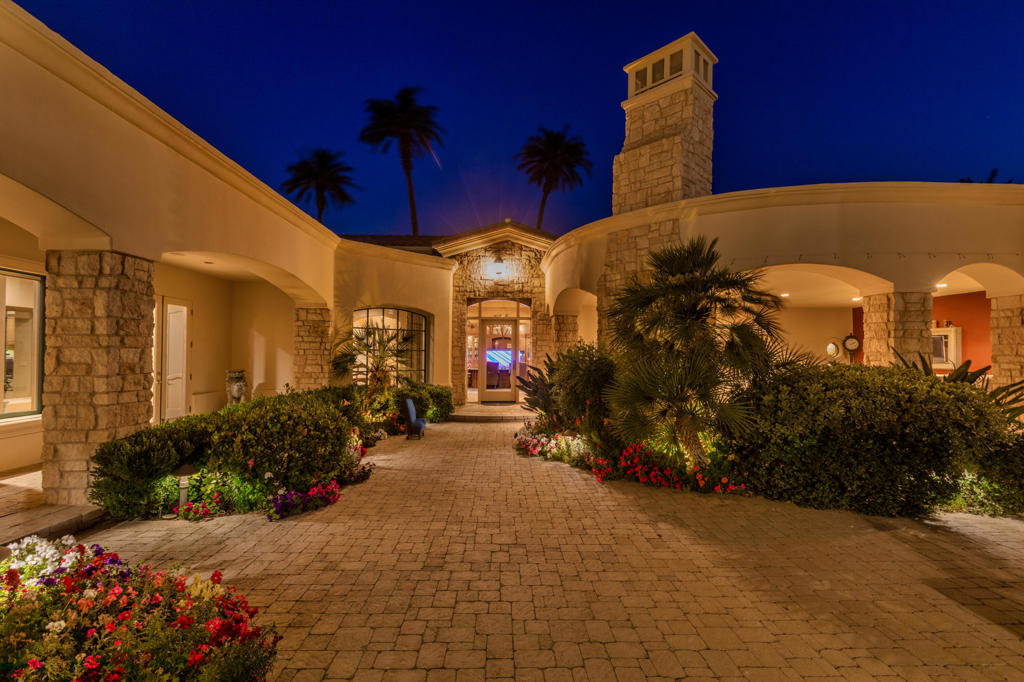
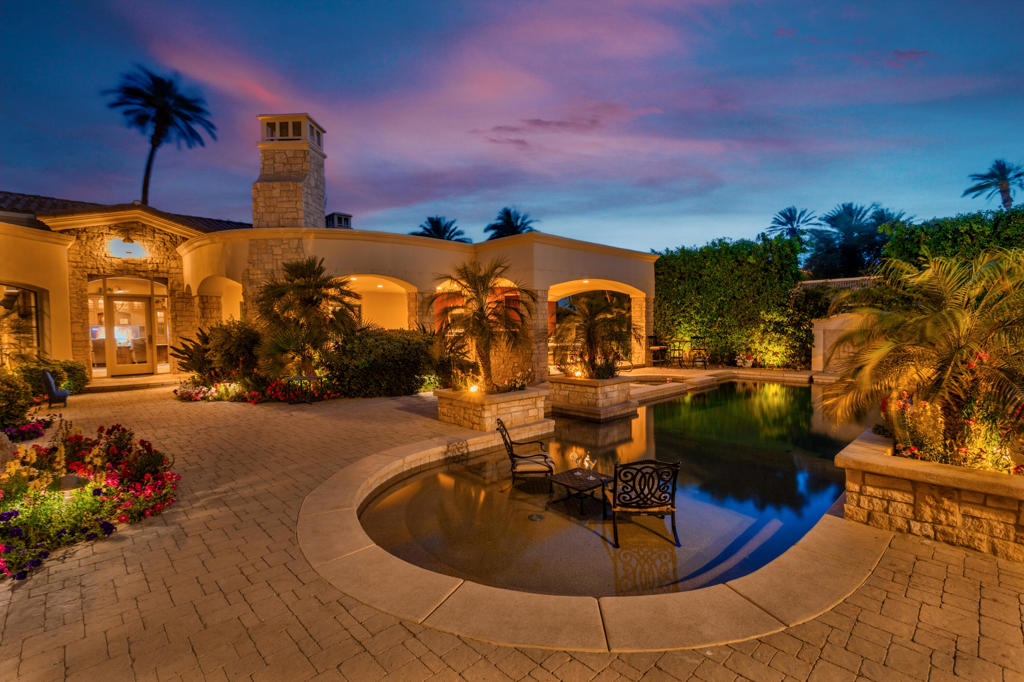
side table: none [648,444,718,508] -> present [285,376,325,404]

